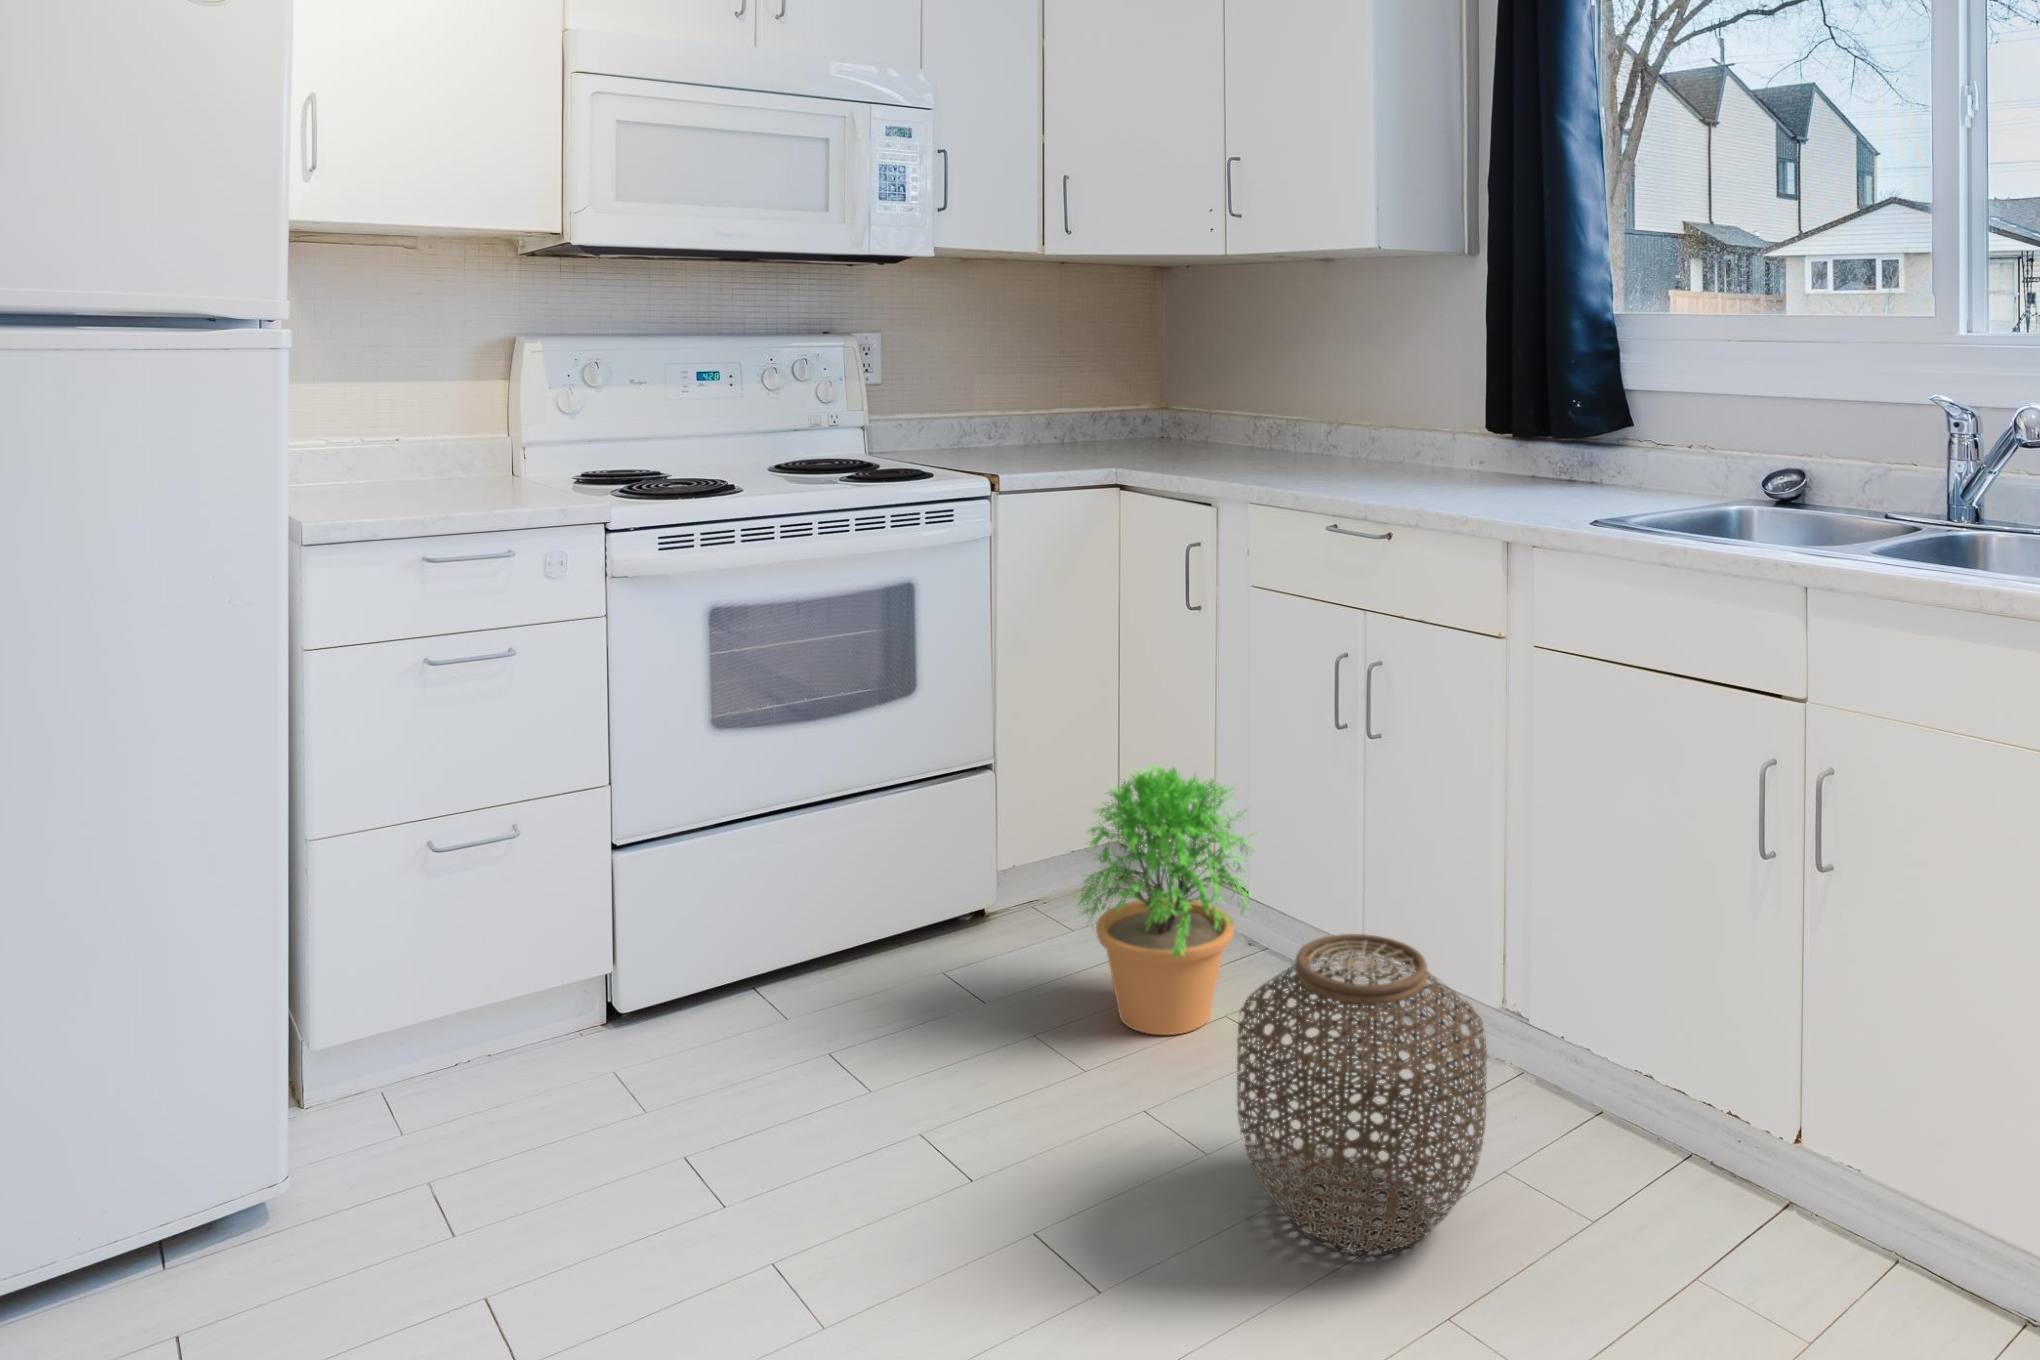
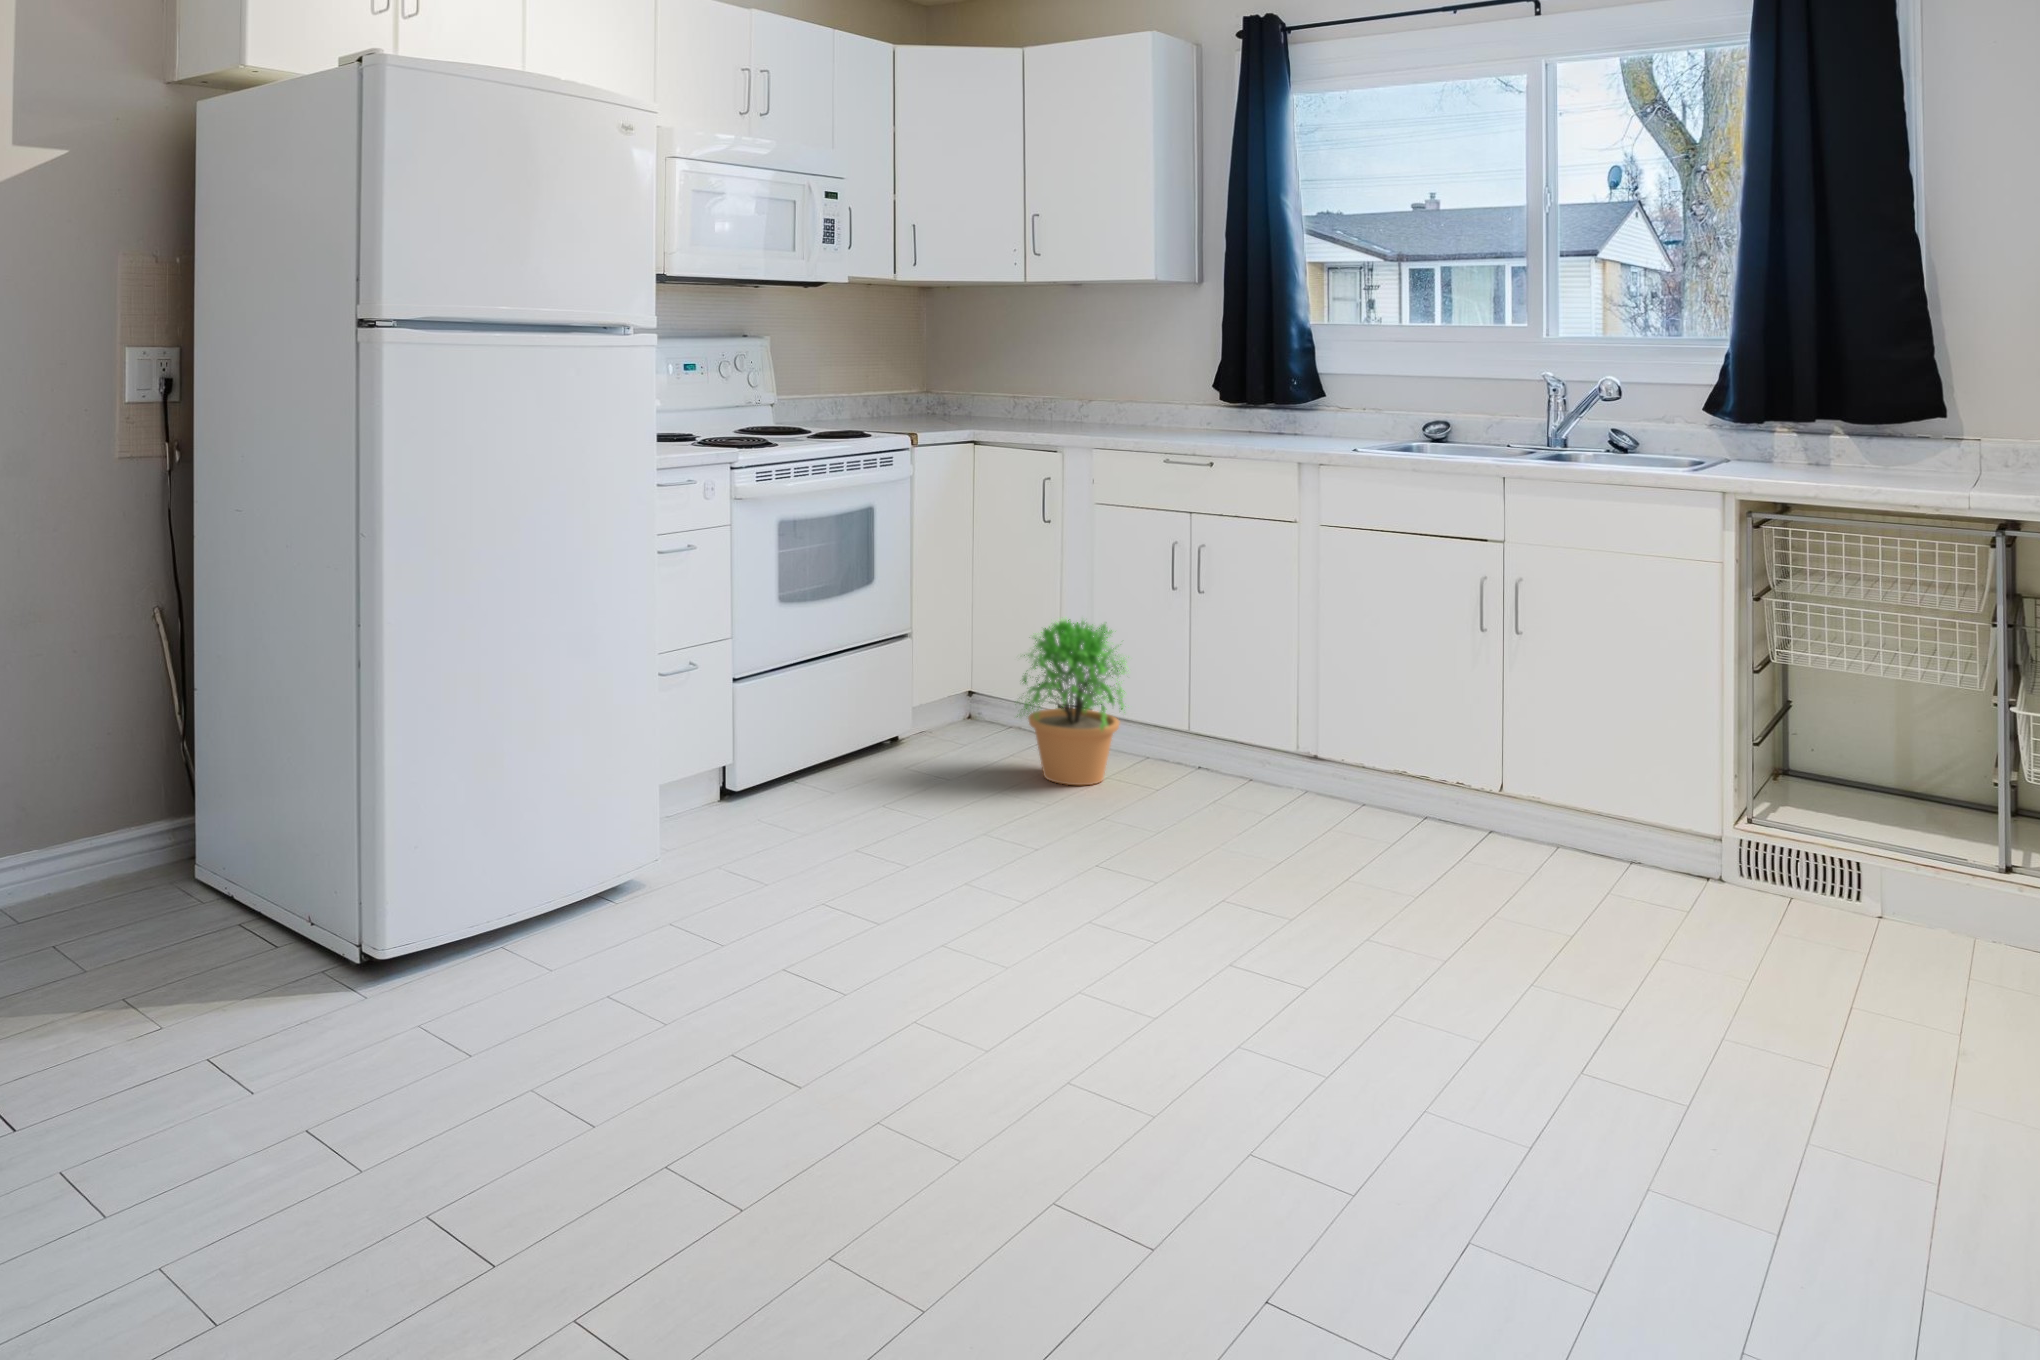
woven basket: present [1237,934,1487,1252] -> none [1199,688,1347,854]

